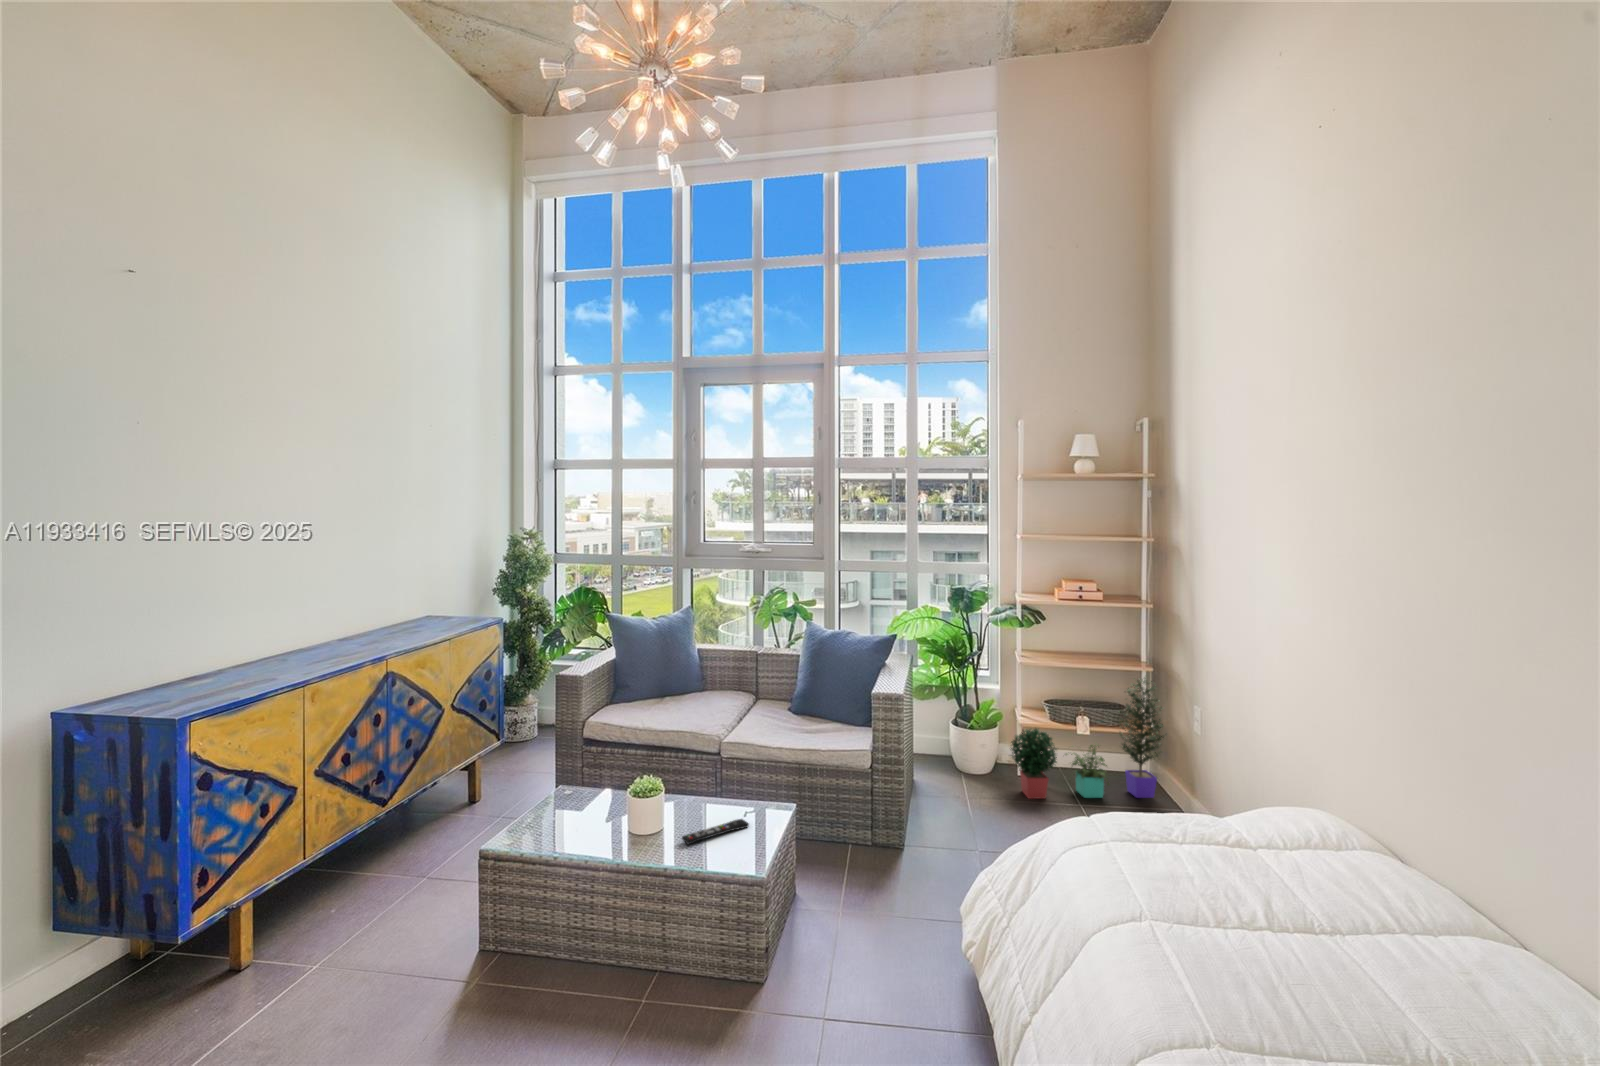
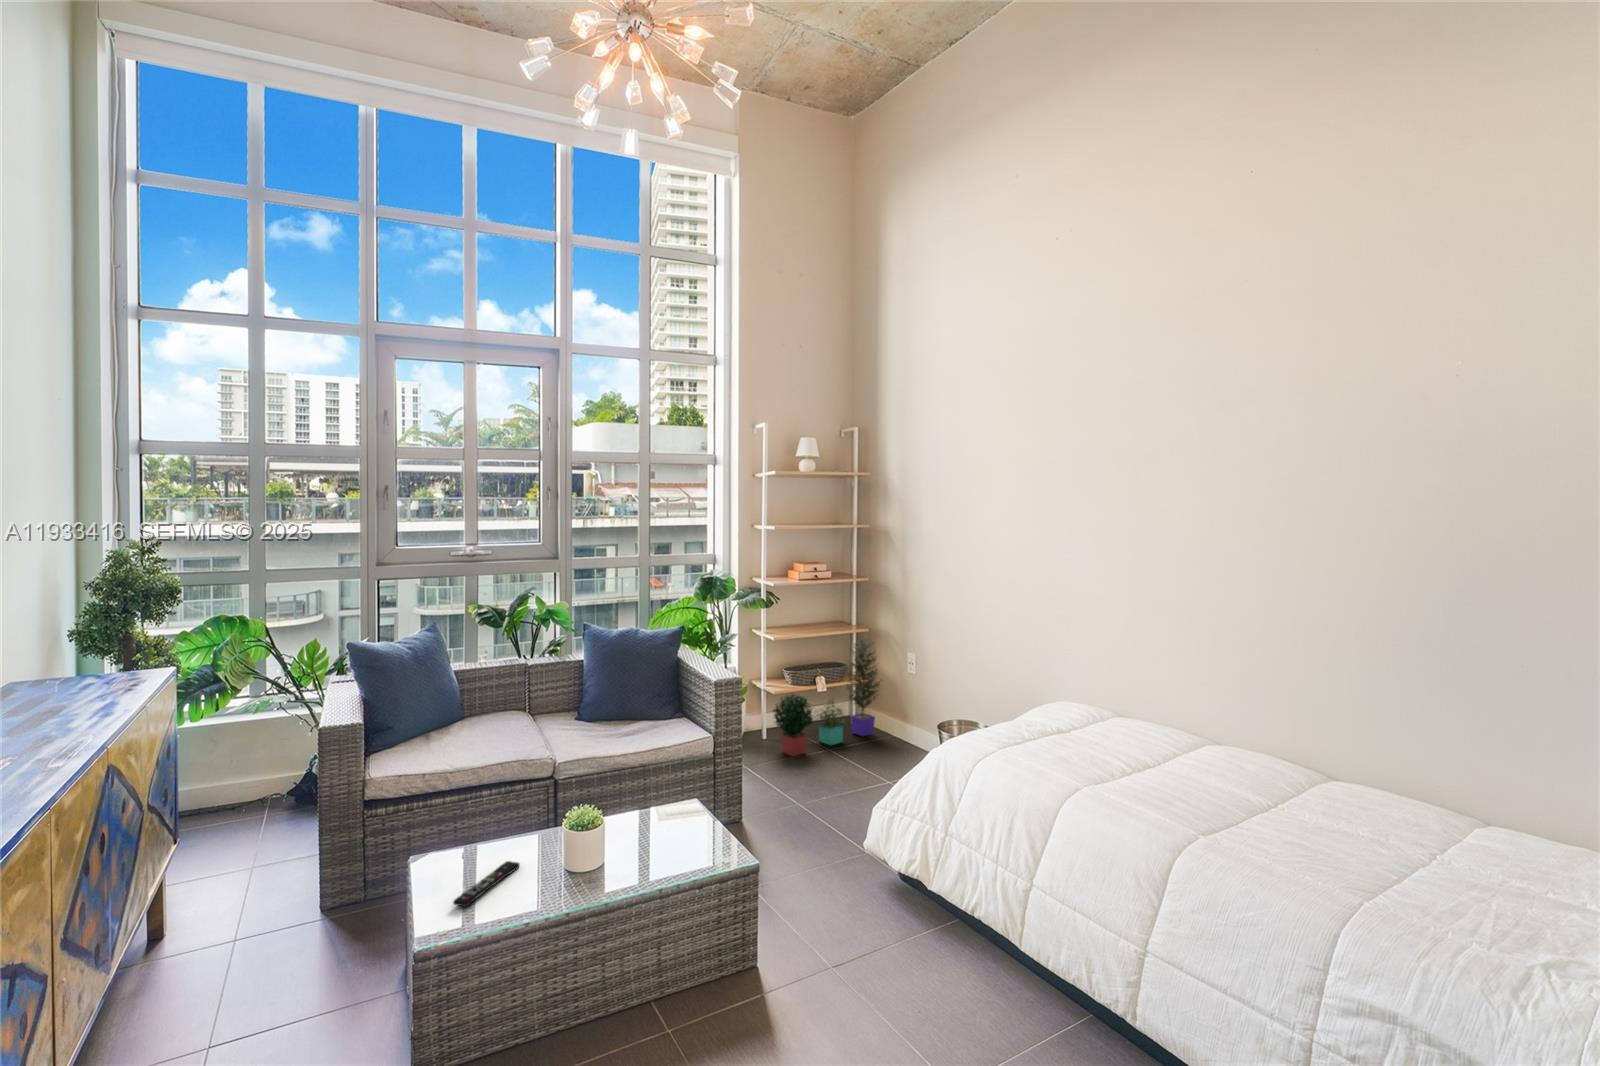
remote control: present [682,819,749,844] -> present [453,861,520,906]

